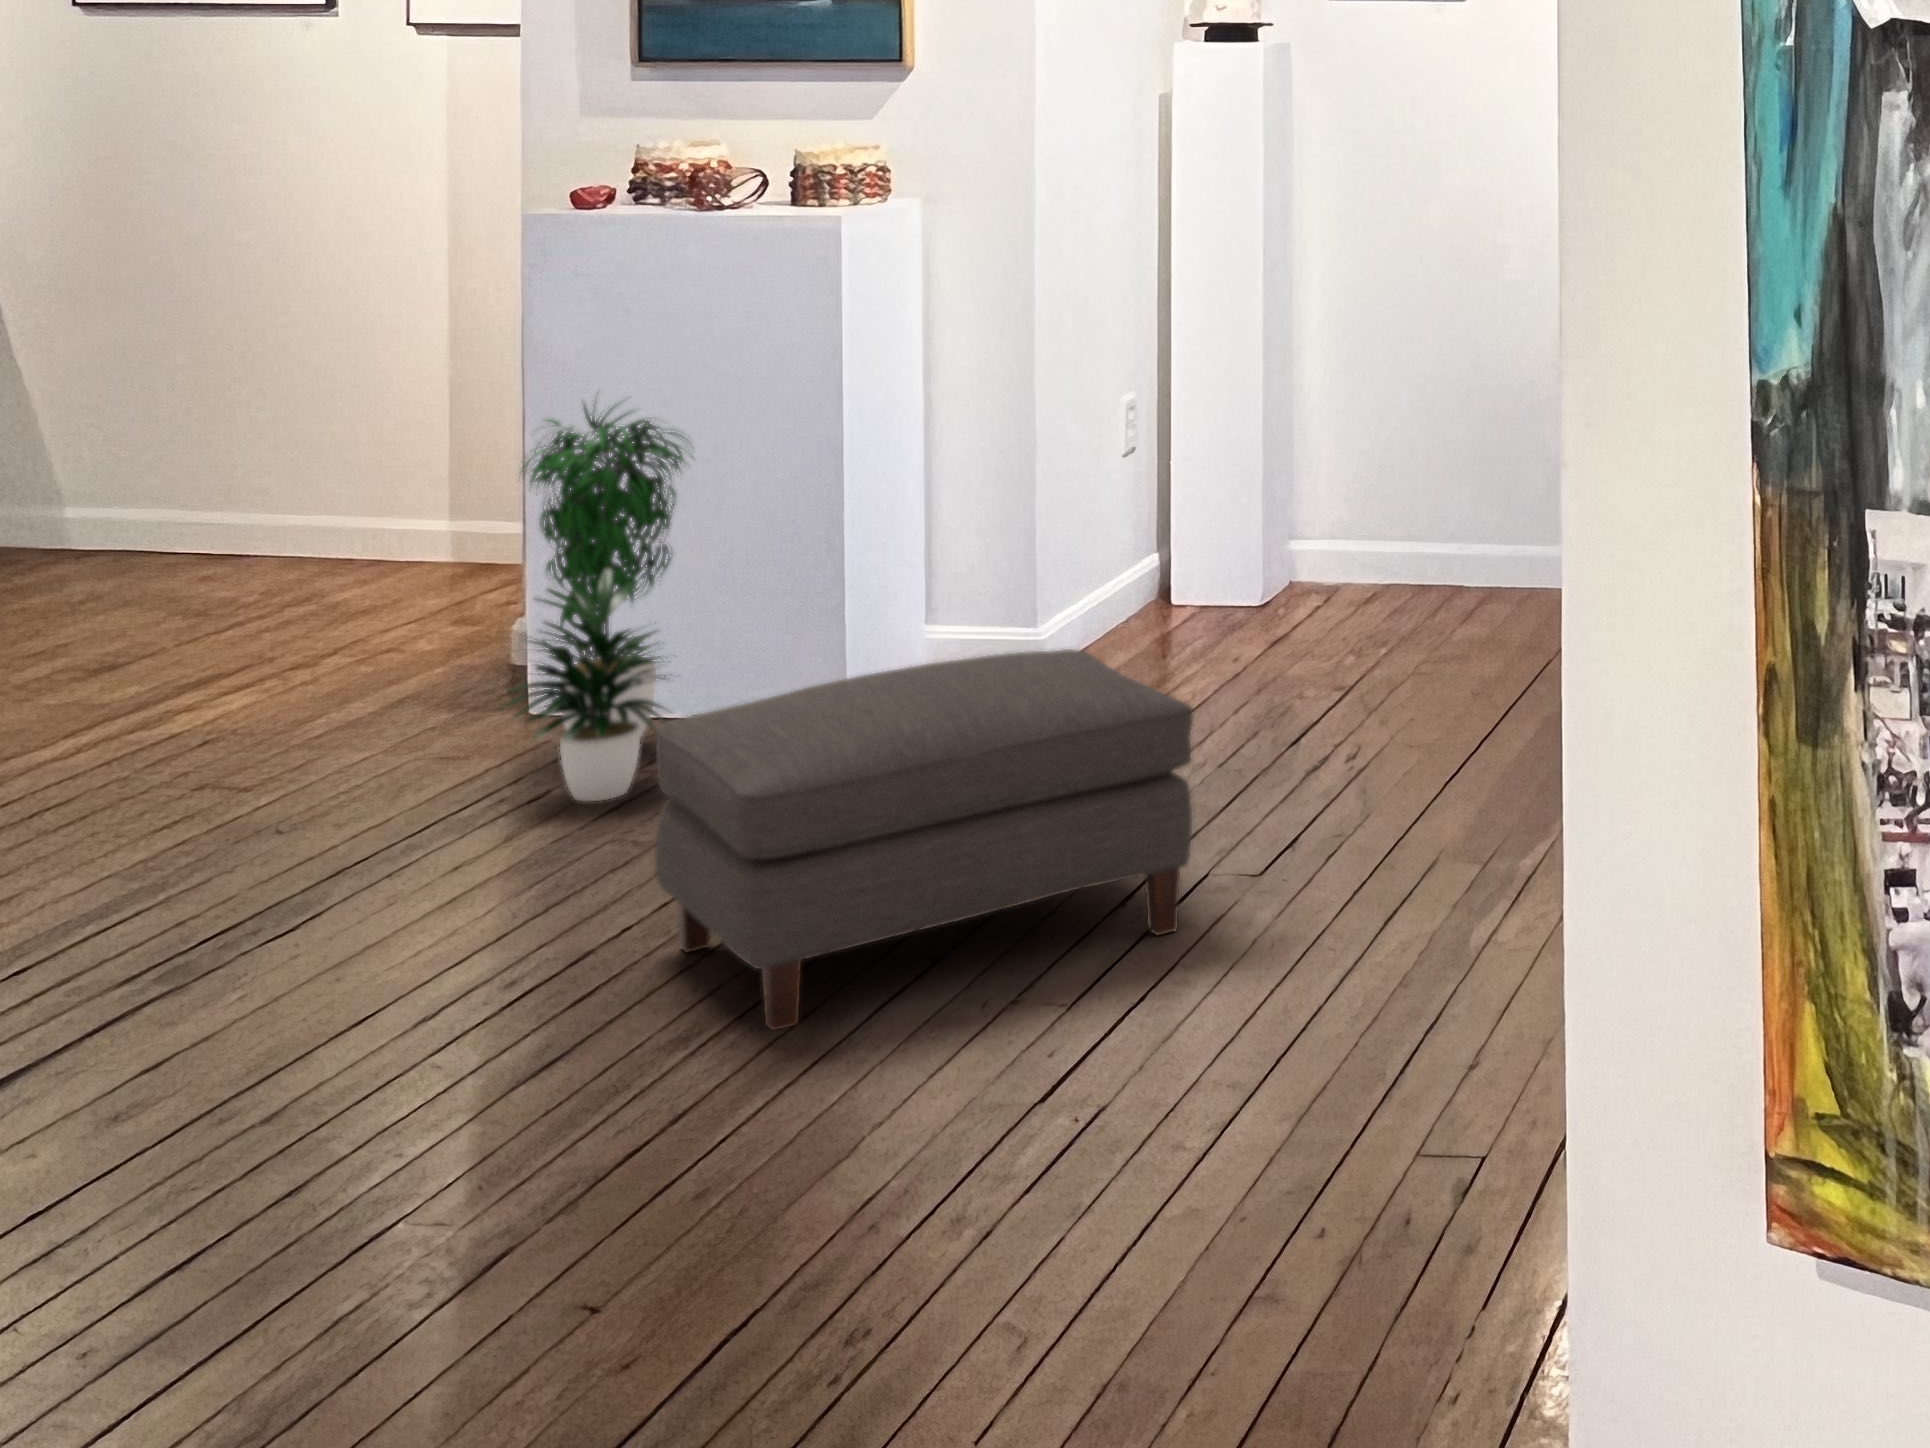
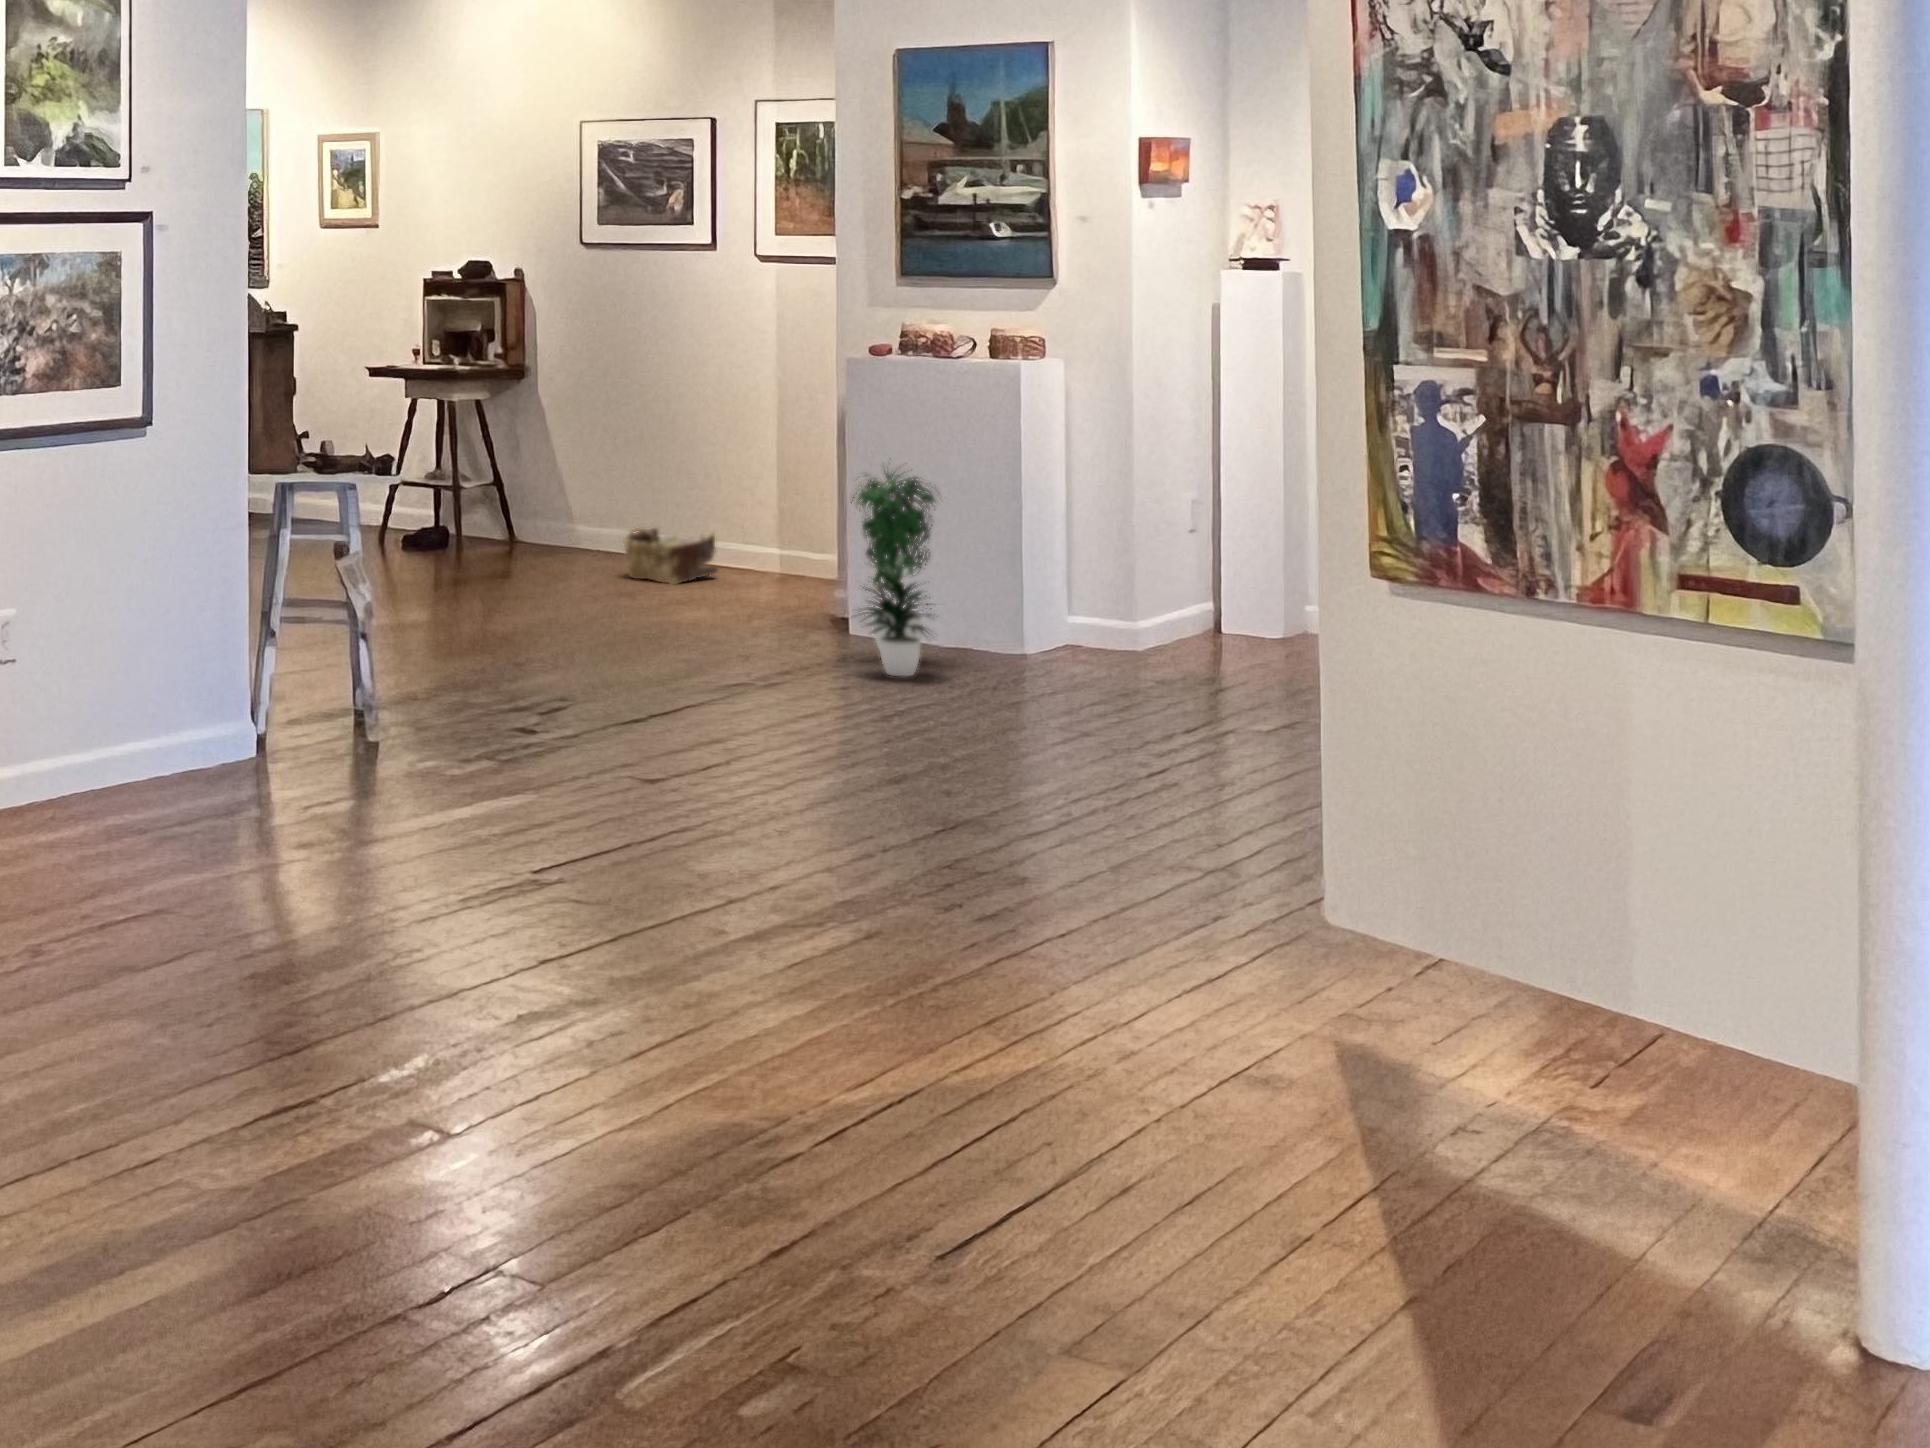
woven basket: none [134,465,328,605] -> present [624,528,717,584]
ottoman: present [655,649,1193,1030] -> none [946,599,1236,760]

